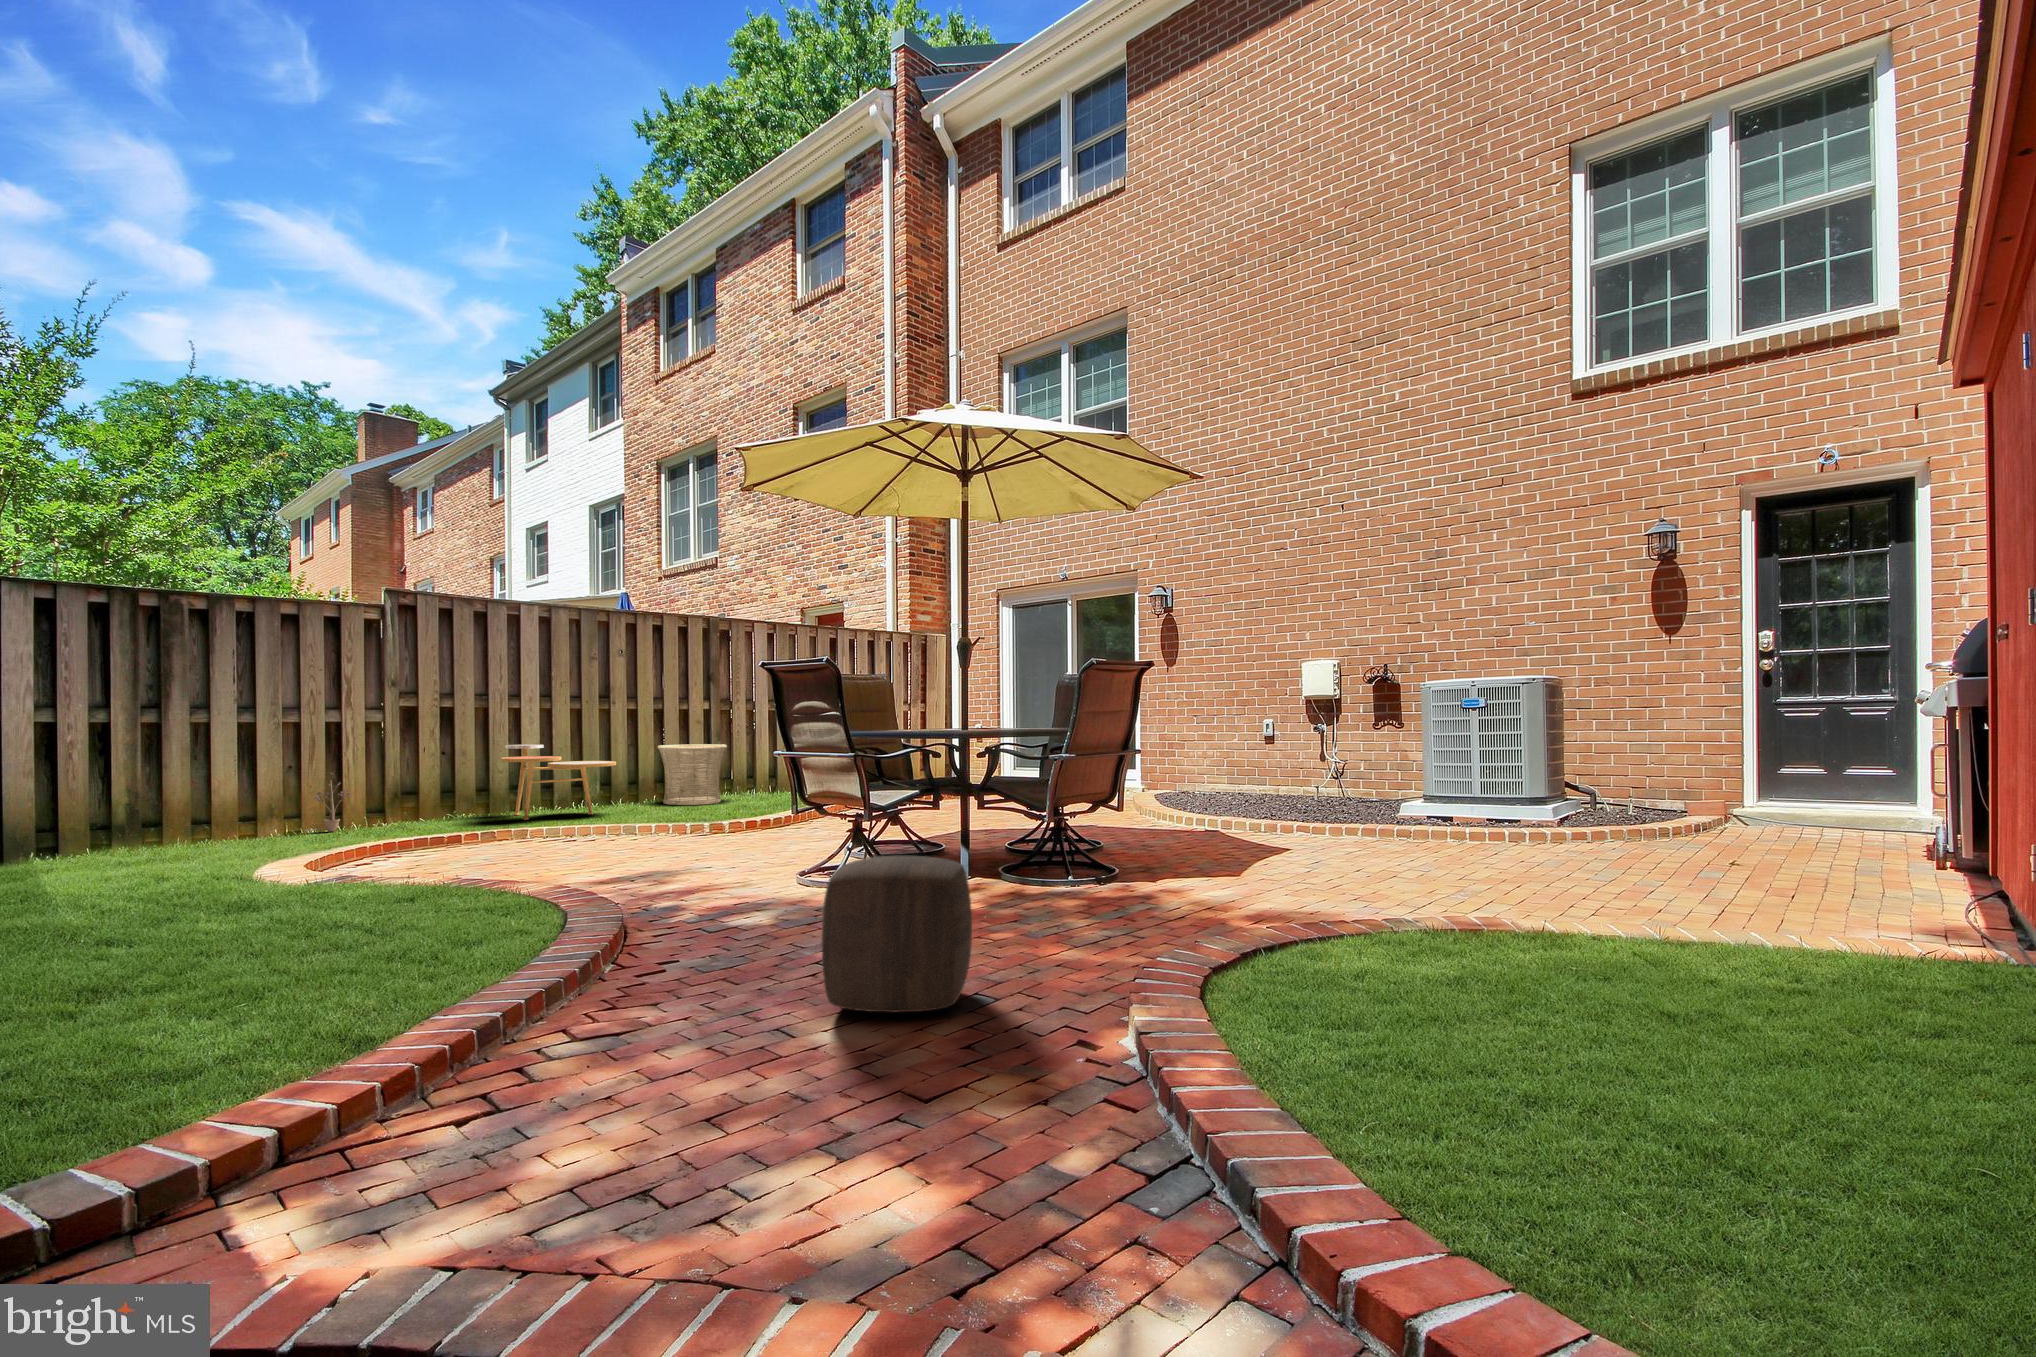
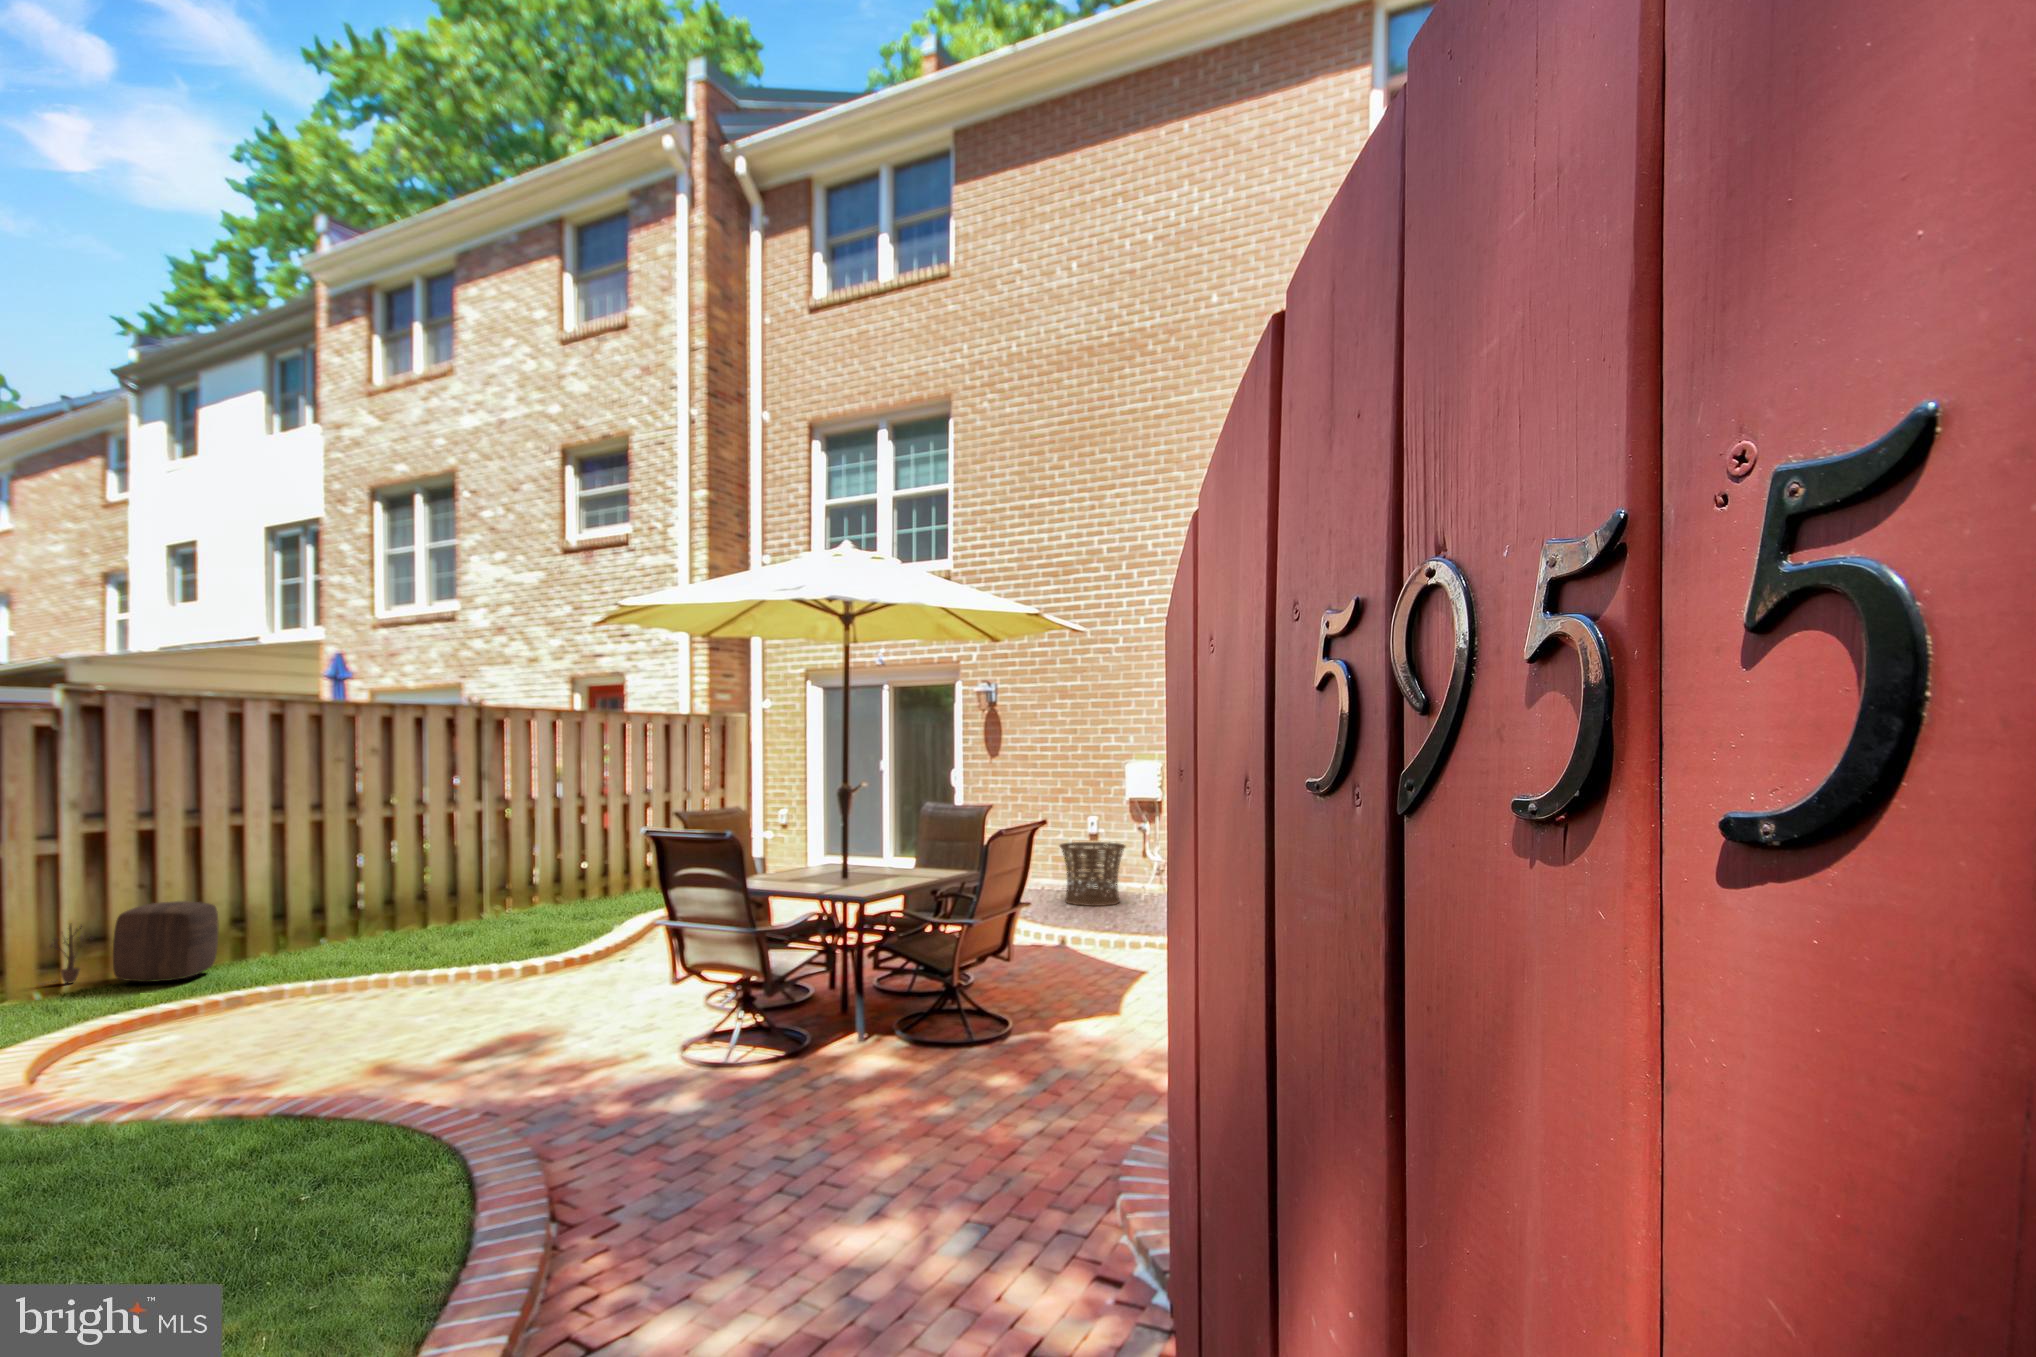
side table: present [501,744,616,820] -> none [272,864,409,955]
basket: present [658,744,727,805] -> present [1060,842,1125,906]
ottoman: present [822,856,972,1012] -> present [113,901,219,982]

